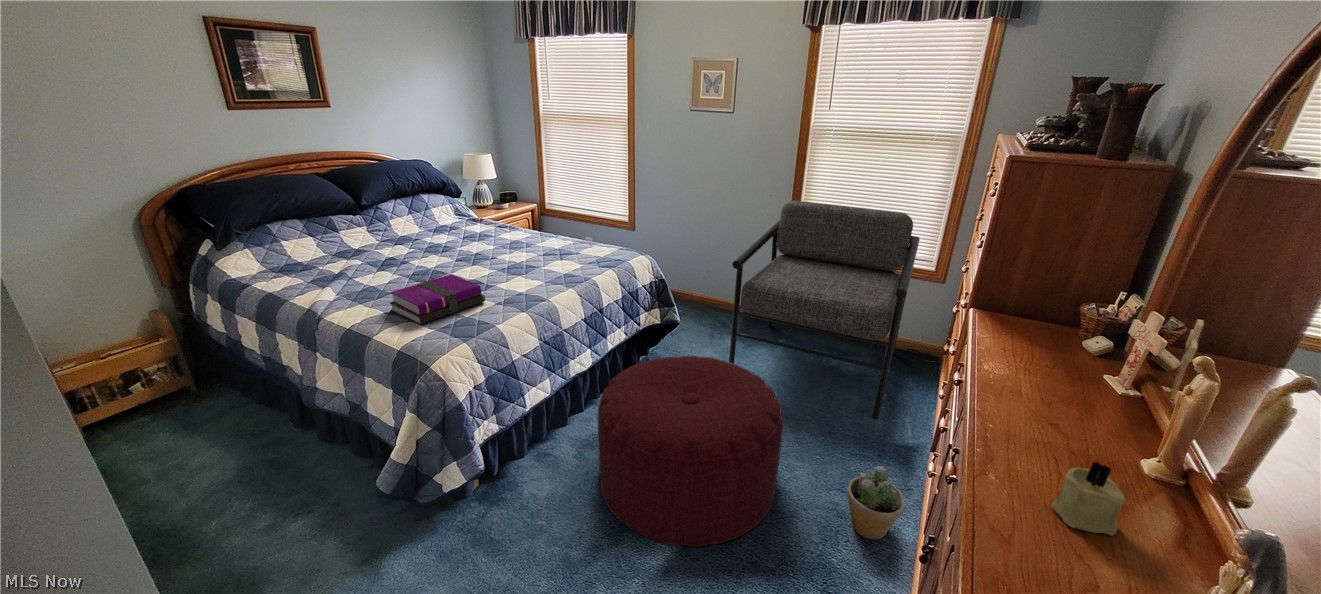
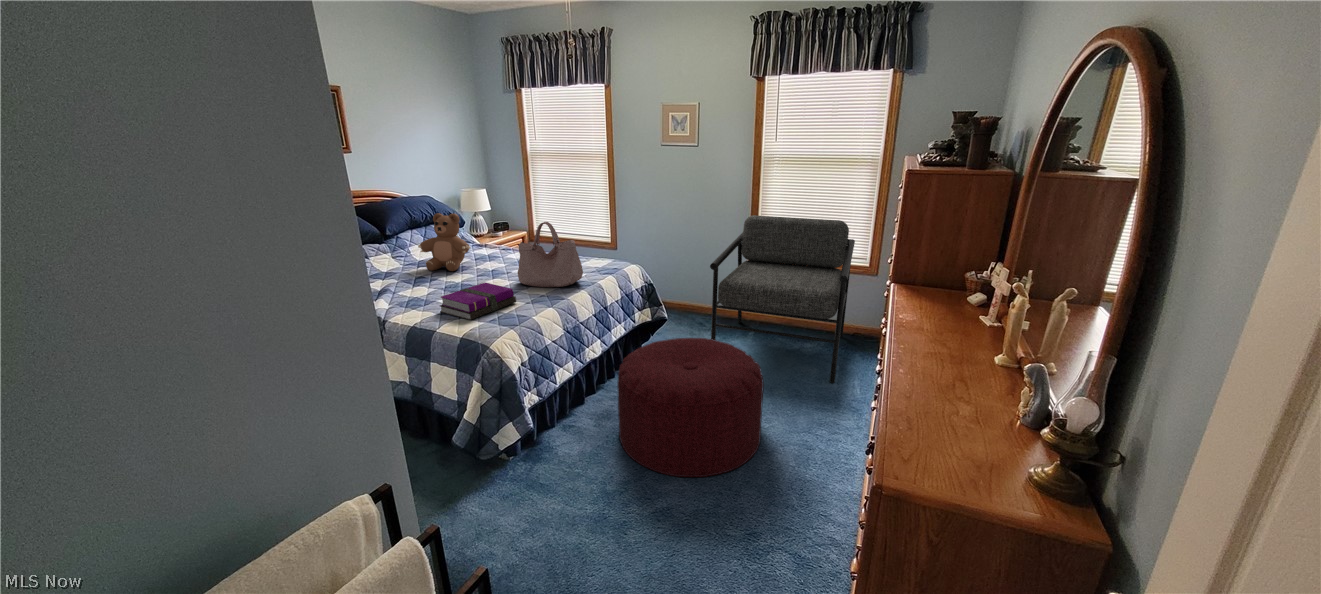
teddy bear: none [393,184,452,253] -> present [418,213,470,271]
handbag: none [498,202,574,282] -> present [518,222,583,287]
candle: present [1052,462,1125,535] -> none [937,333,973,375]
potted plant: present [847,466,905,540] -> none [816,404,859,462]

